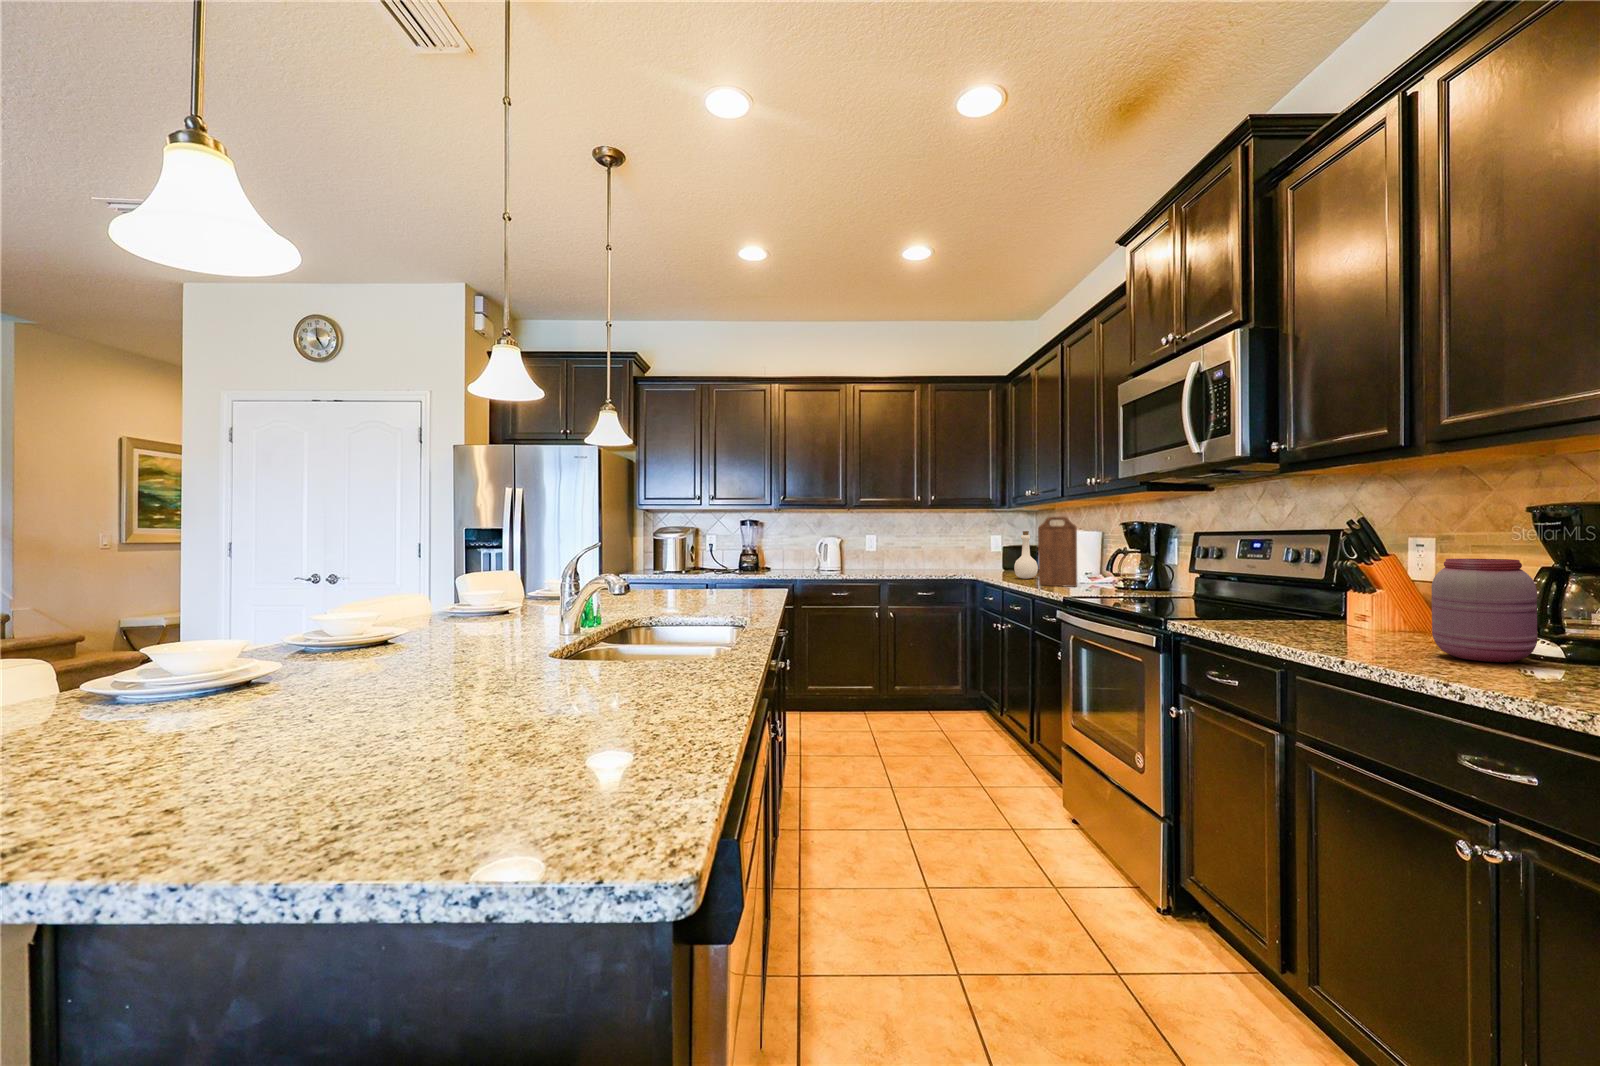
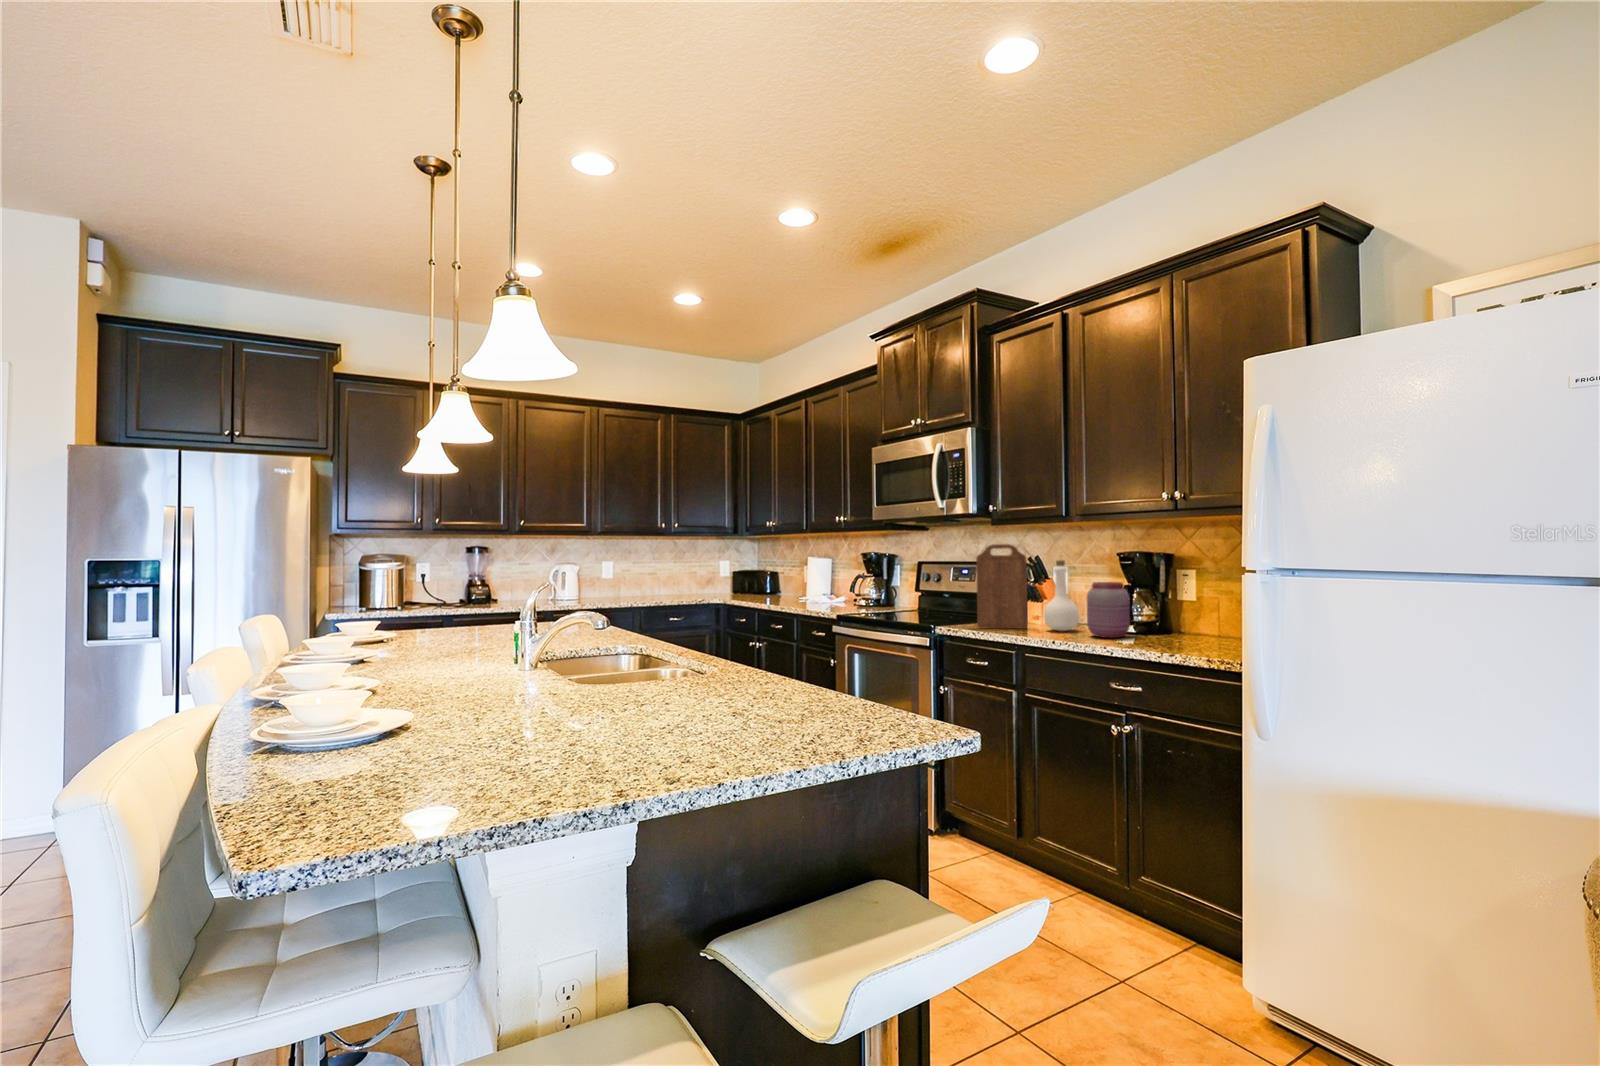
cutting board: present [1038,516,1077,587] -> present [976,544,1028,629]
bottle: present [1014,531,1038,579] -> present [1044,560,1079,631]

